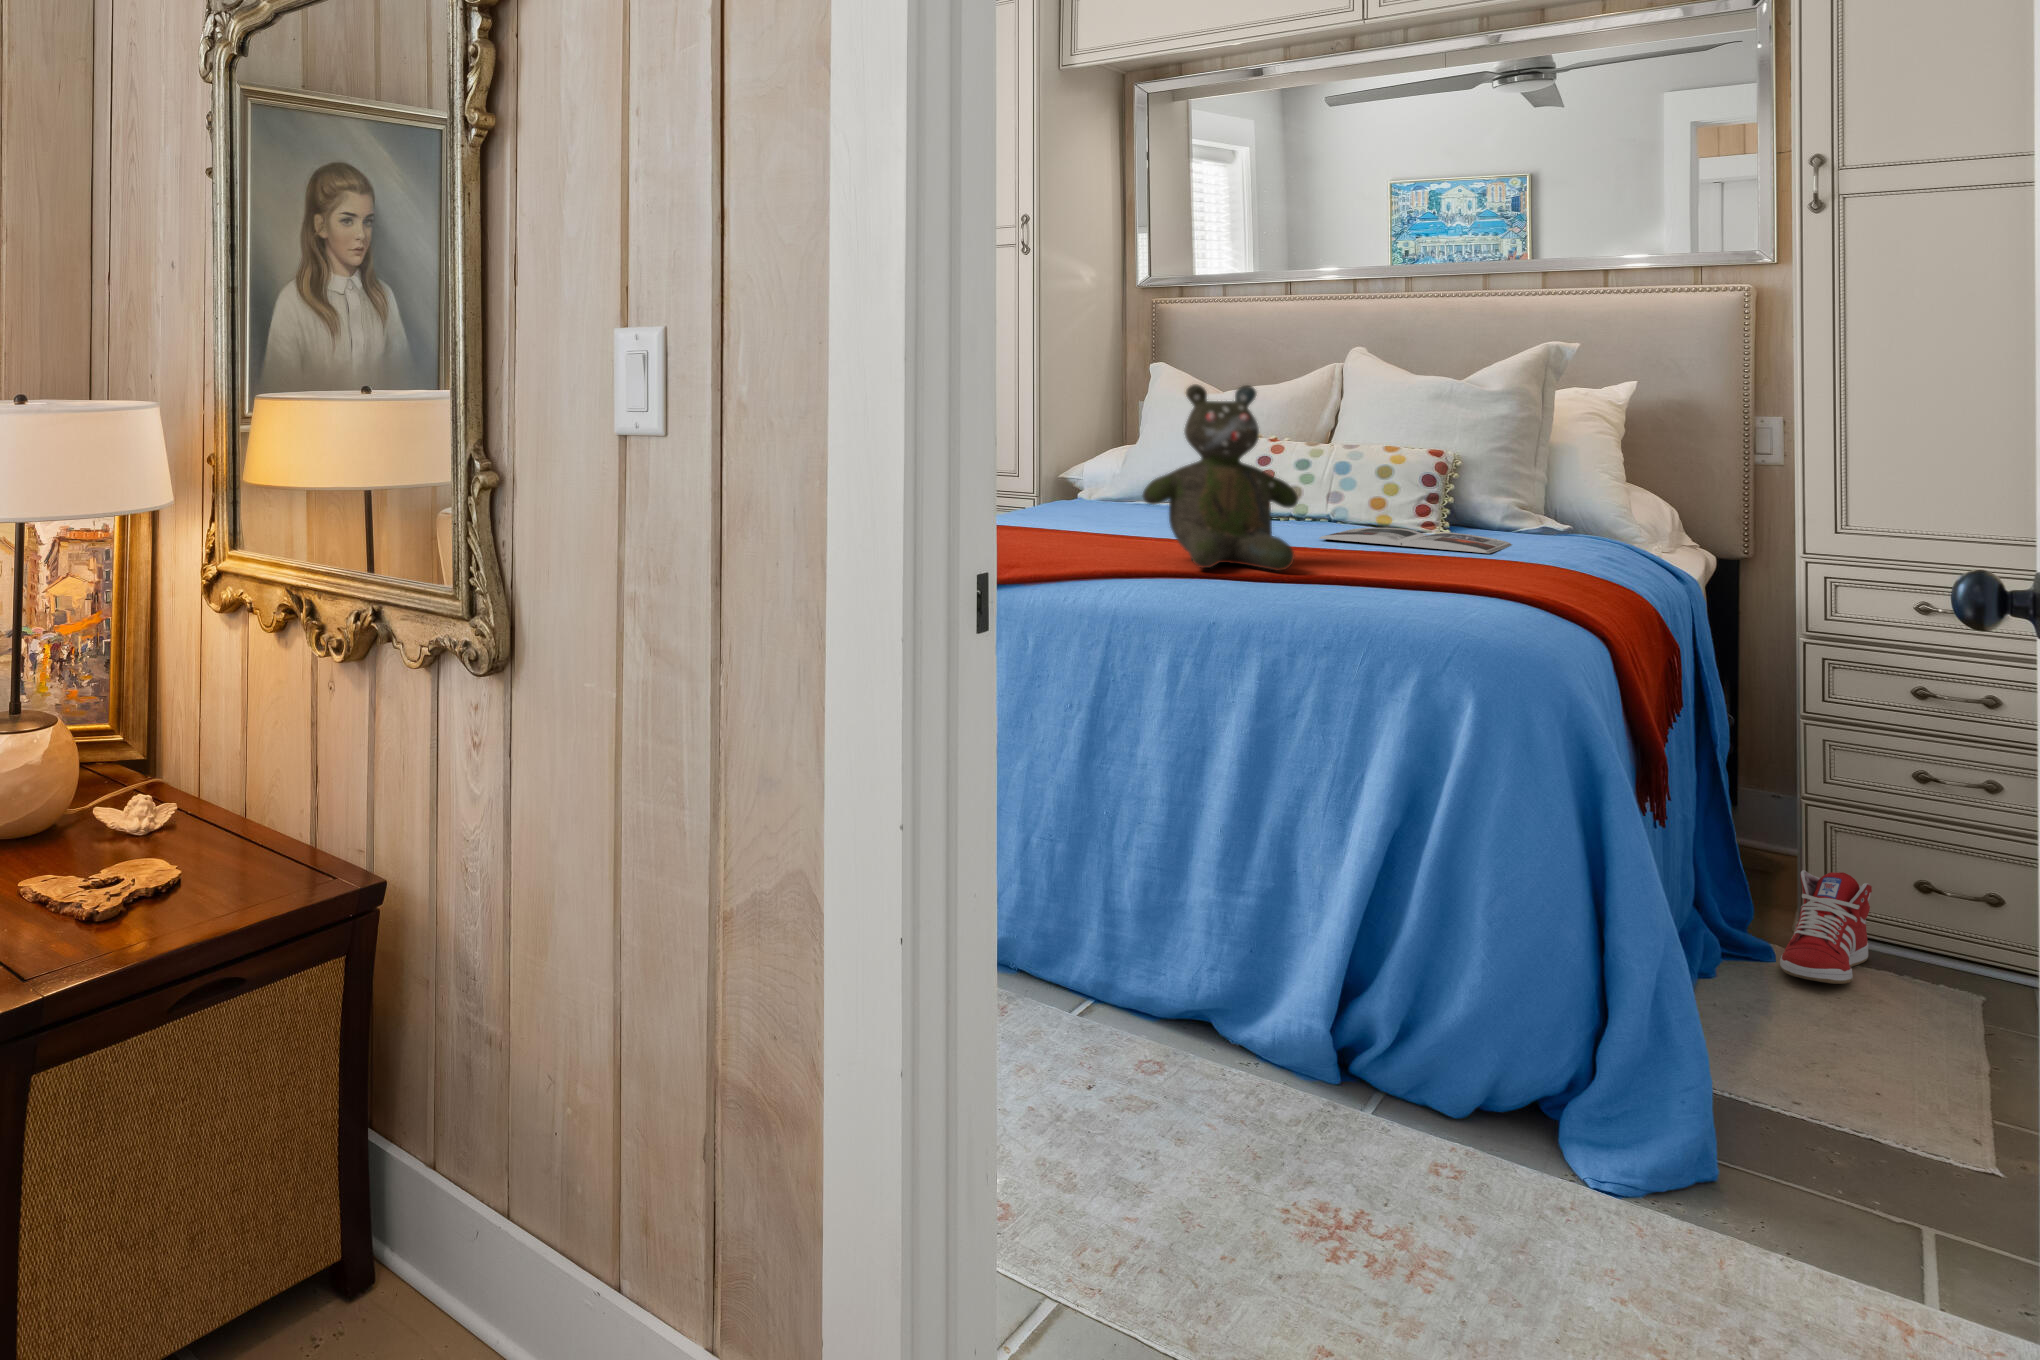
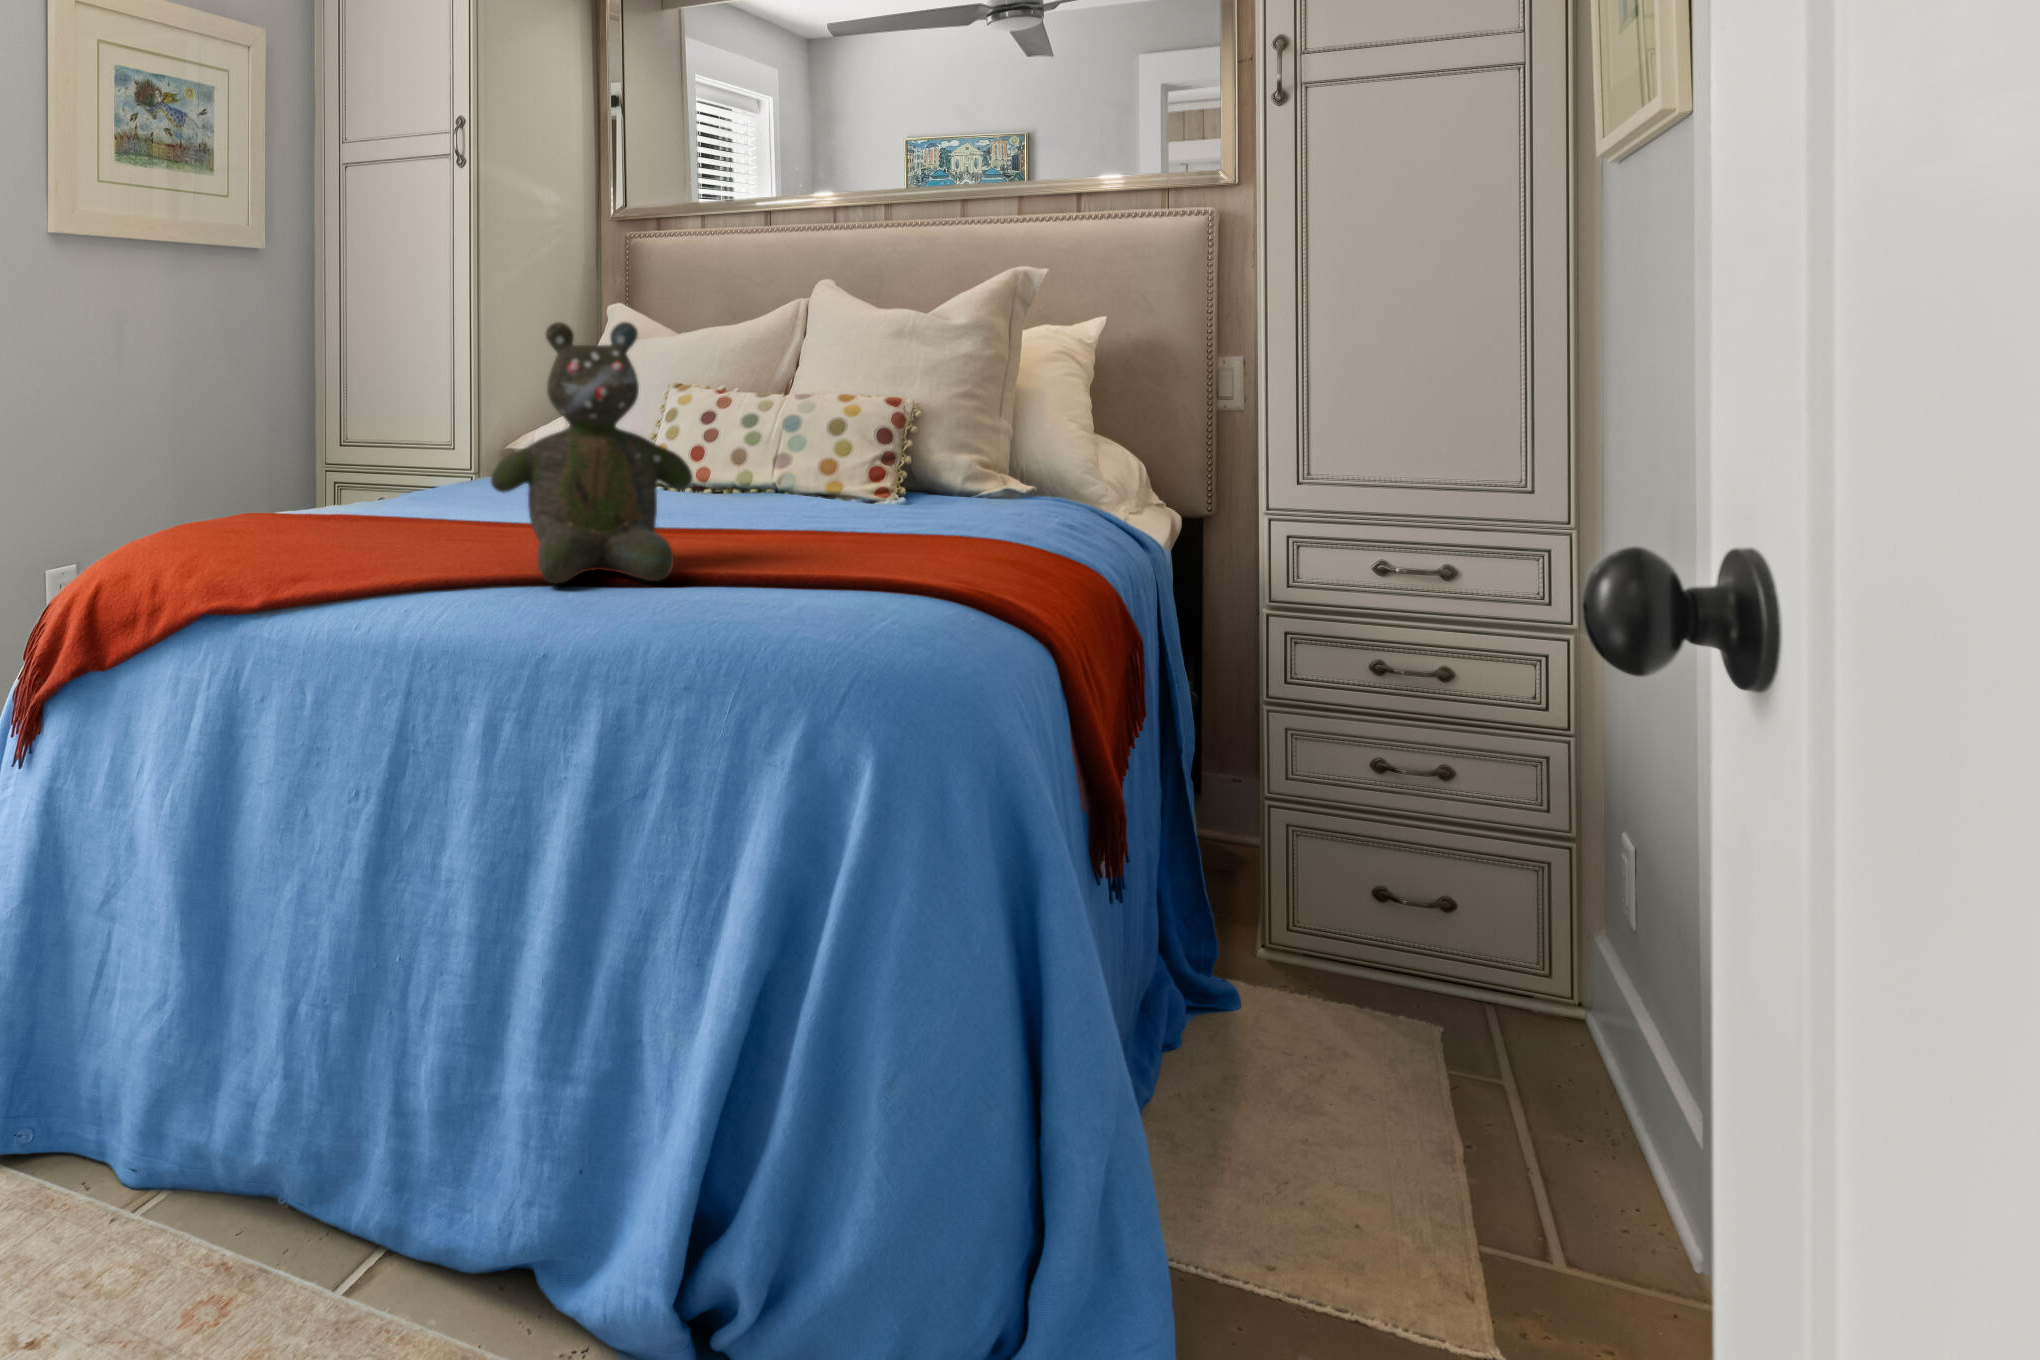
magazine: present [1320,528,1512,553] -> none [745,500,965,533]
sneaker: present [1780,870,1872,984] -> none [1249,895,1341,1048]

